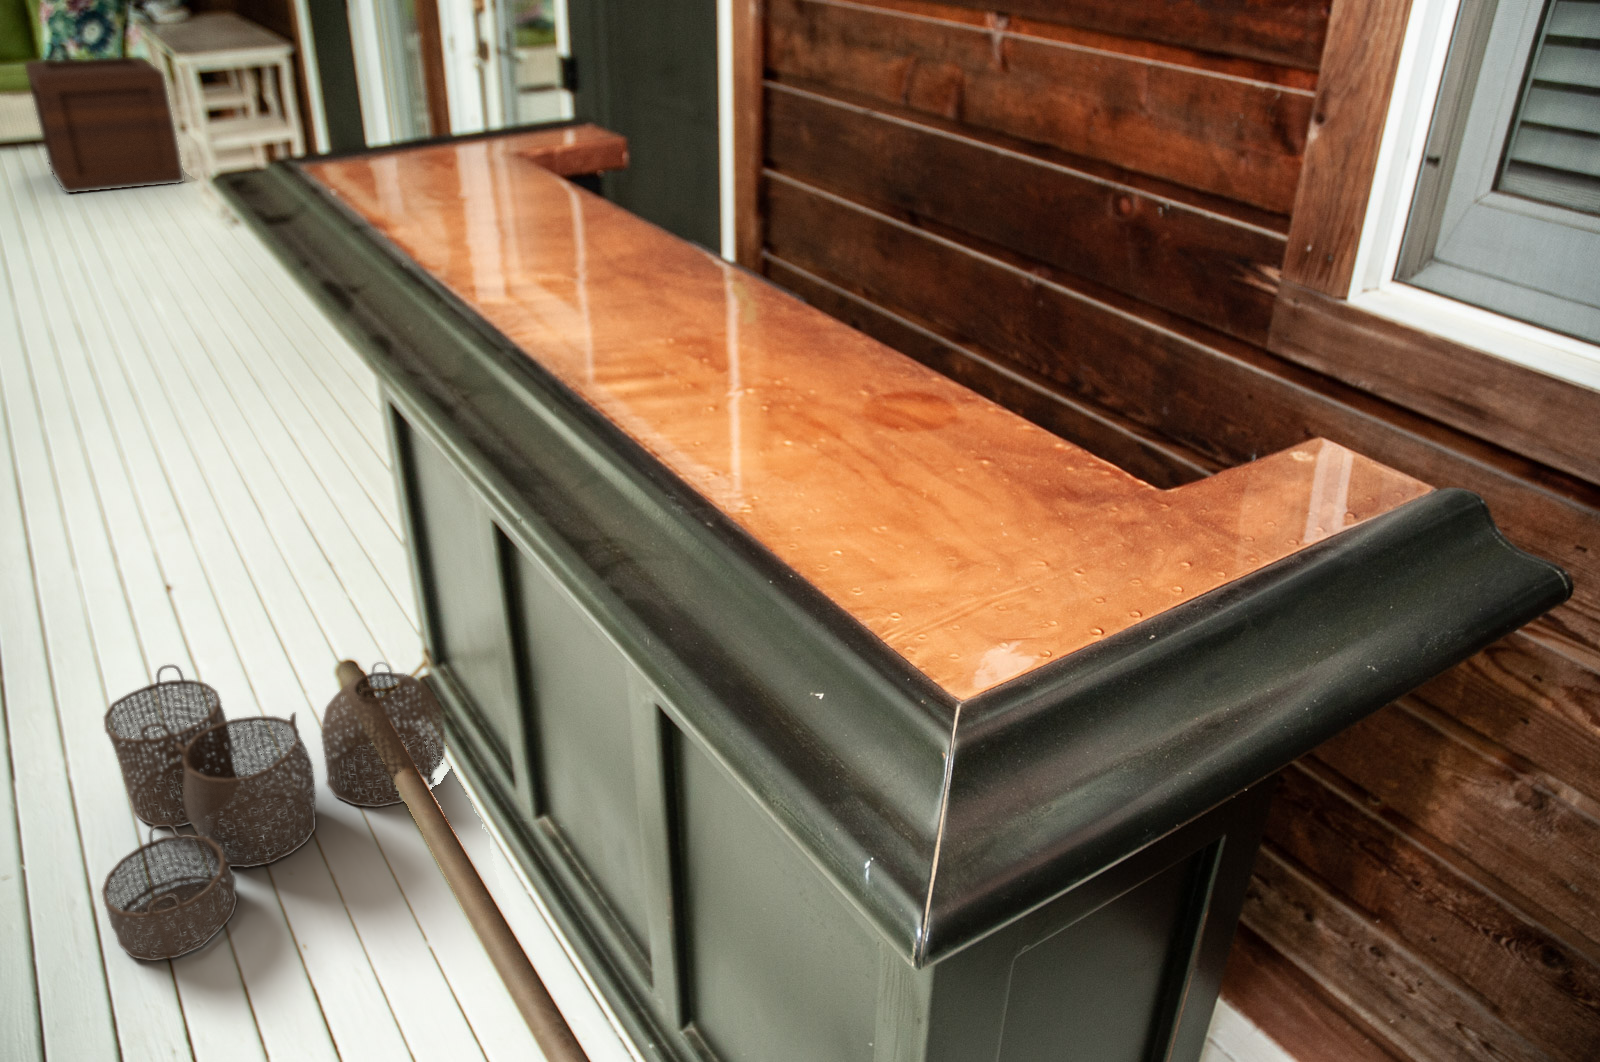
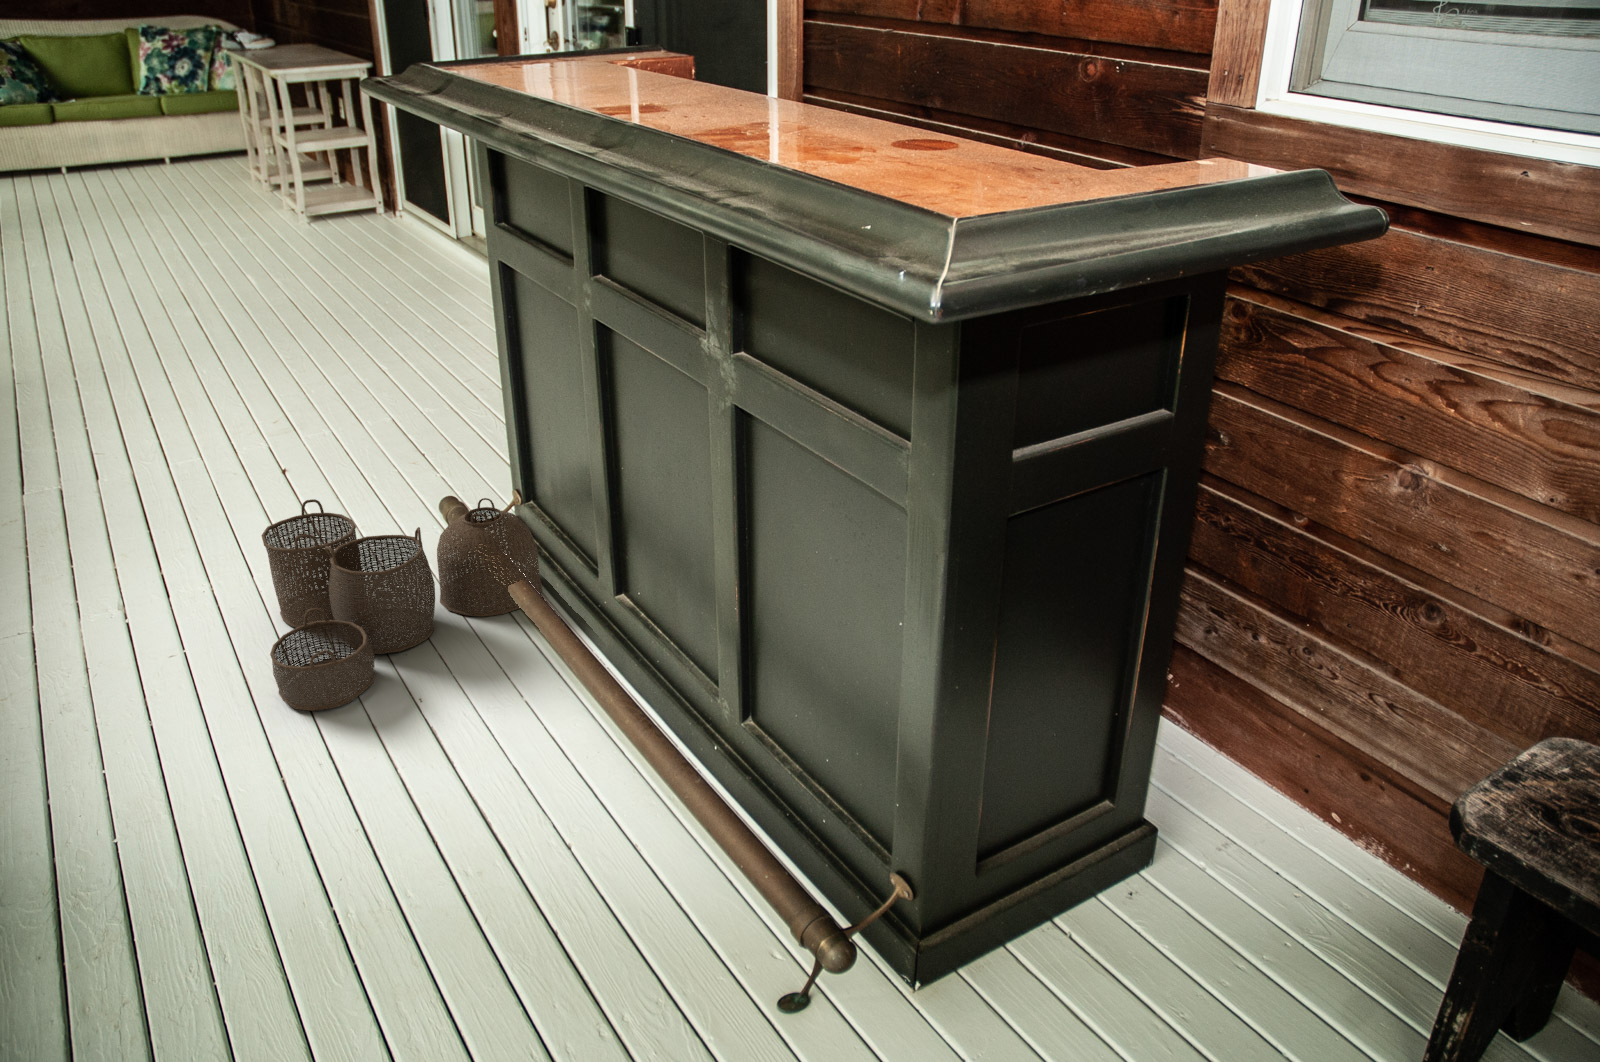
wooden crate: present [25,57,185,193] -> none [126,84,269,204]

